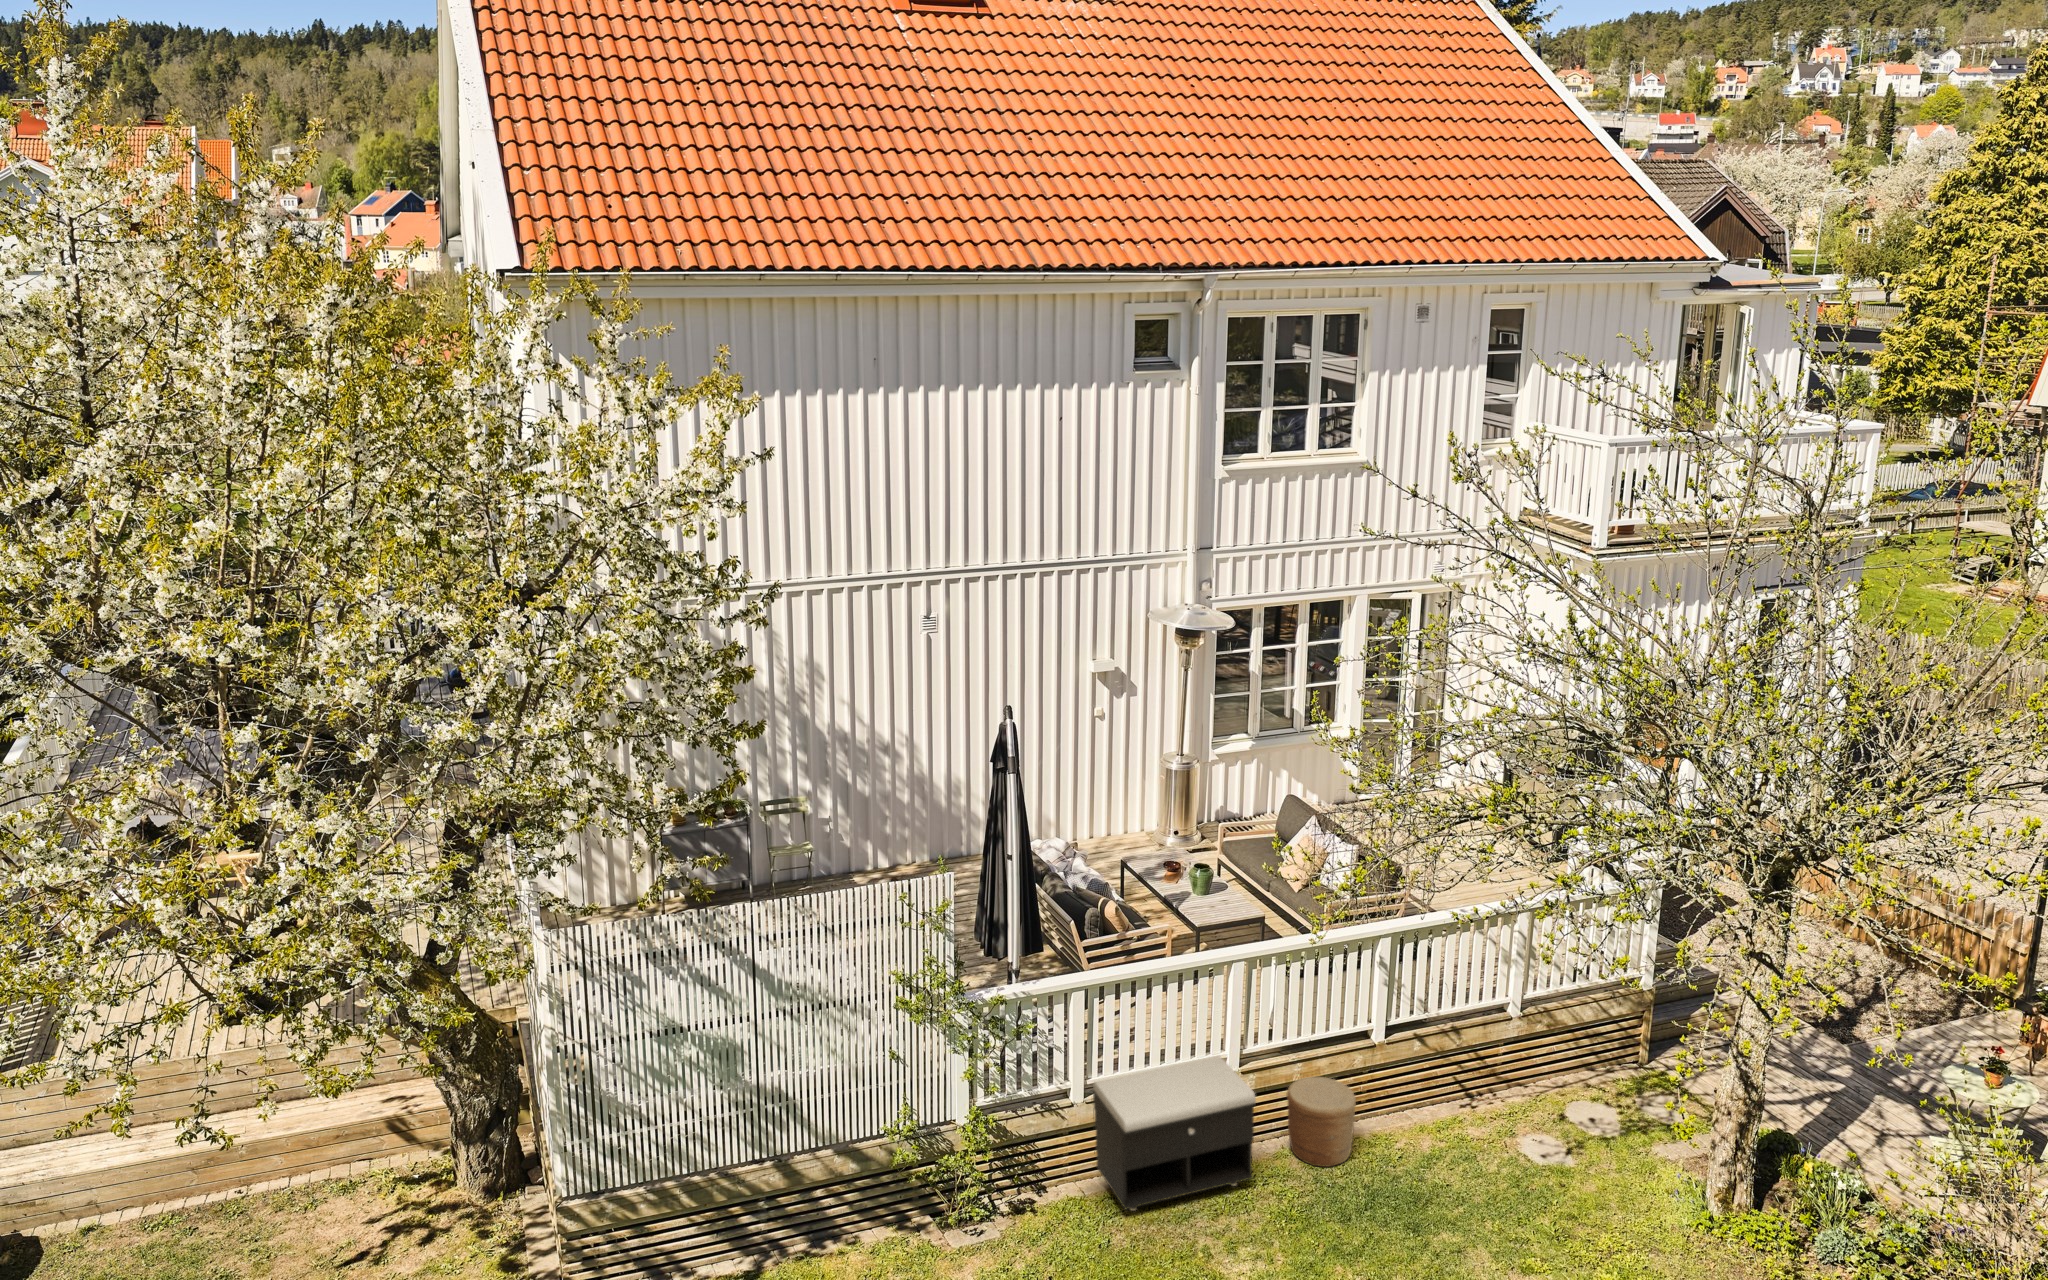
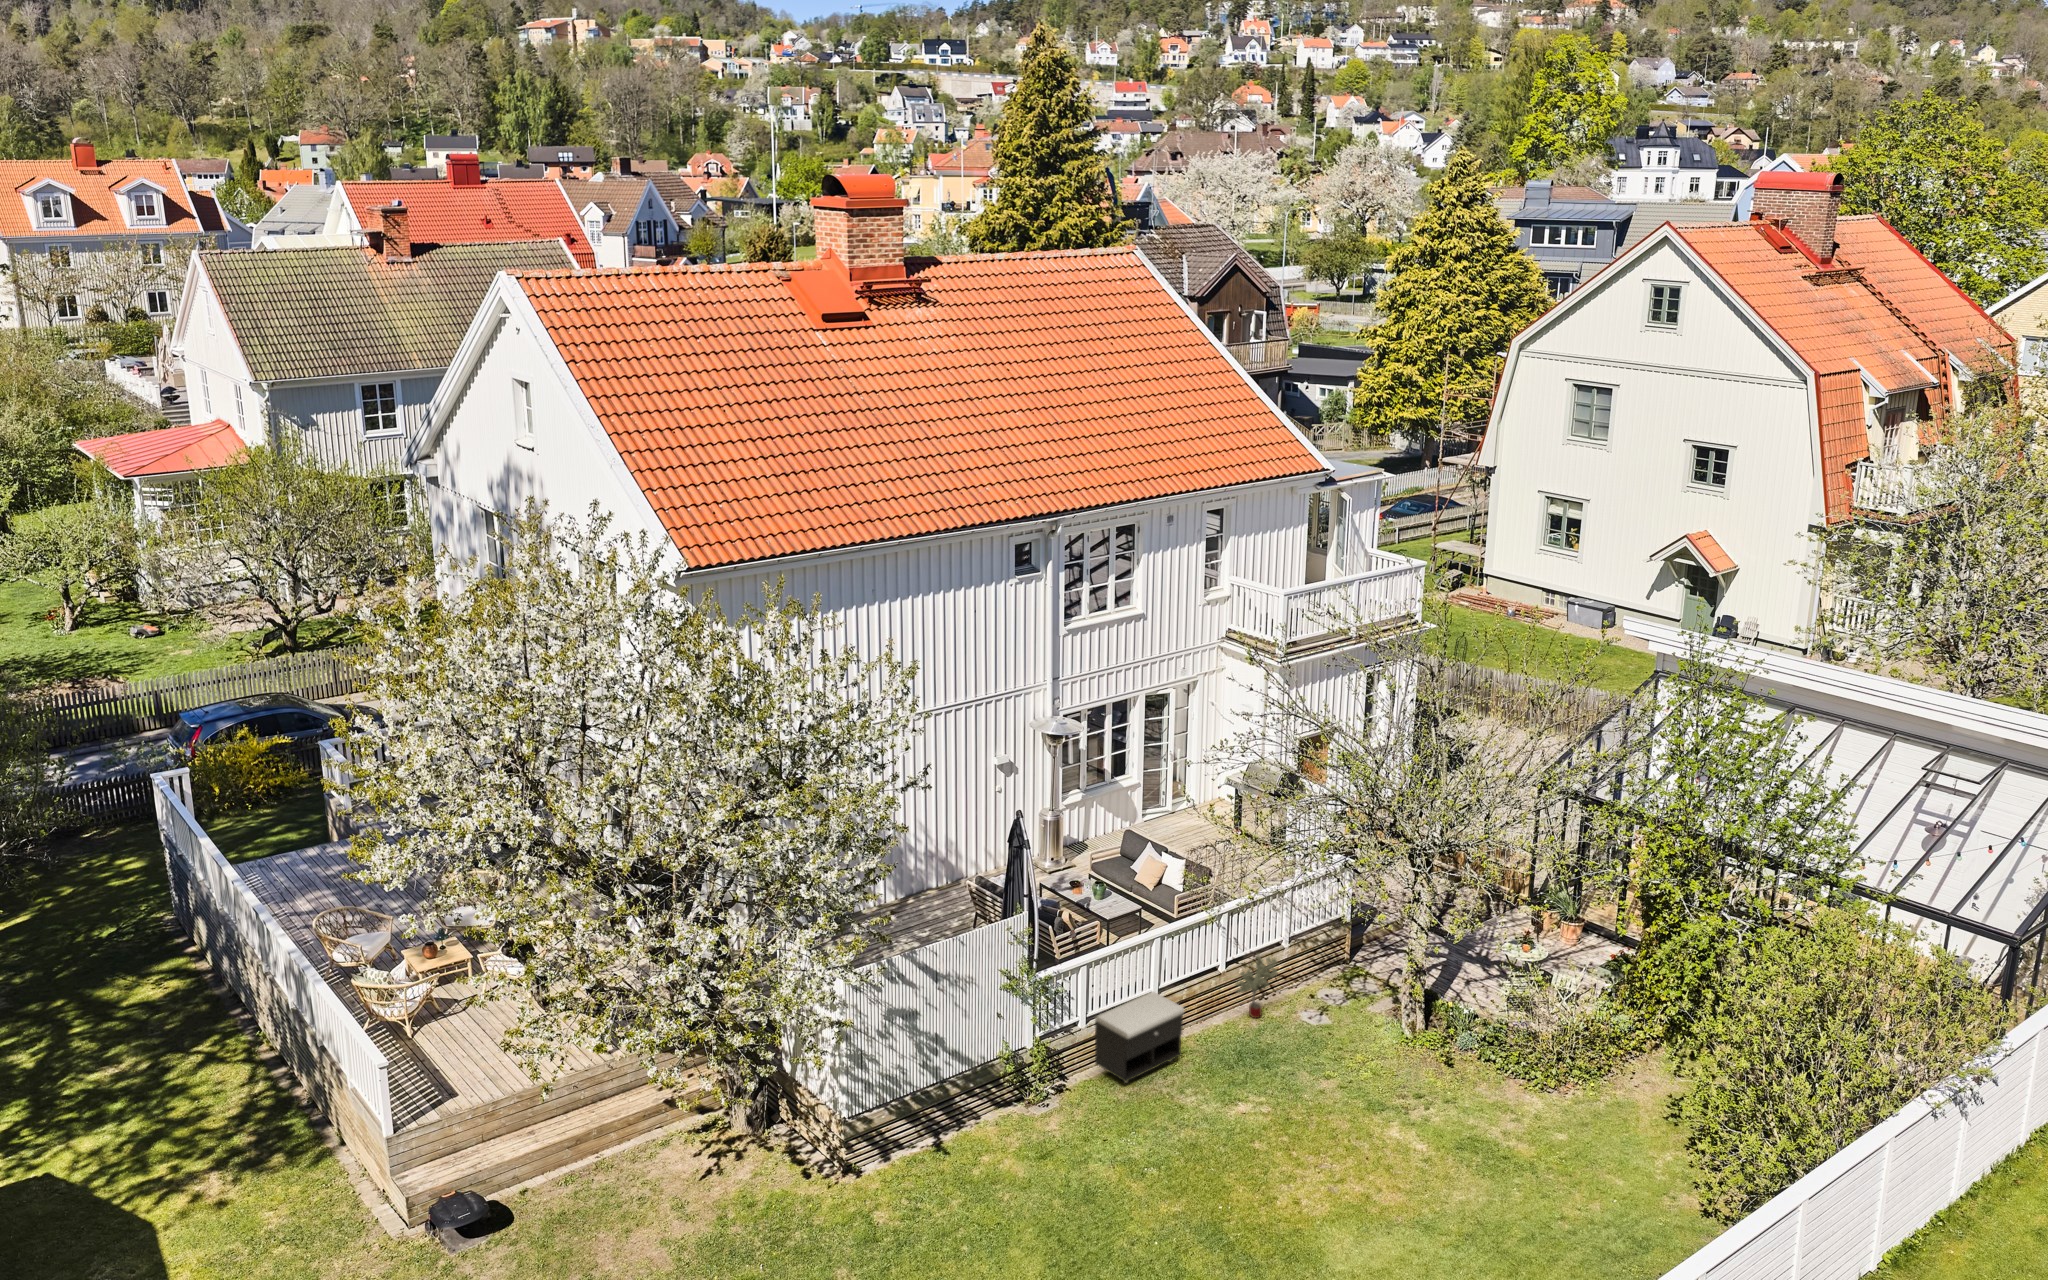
potted tree: none [1387,1017,1477,1136] -> present [1236,954,1277,1018]
woven basket: present [1287,1077,1356,1167] -> none [1186,995,1225,1044]

